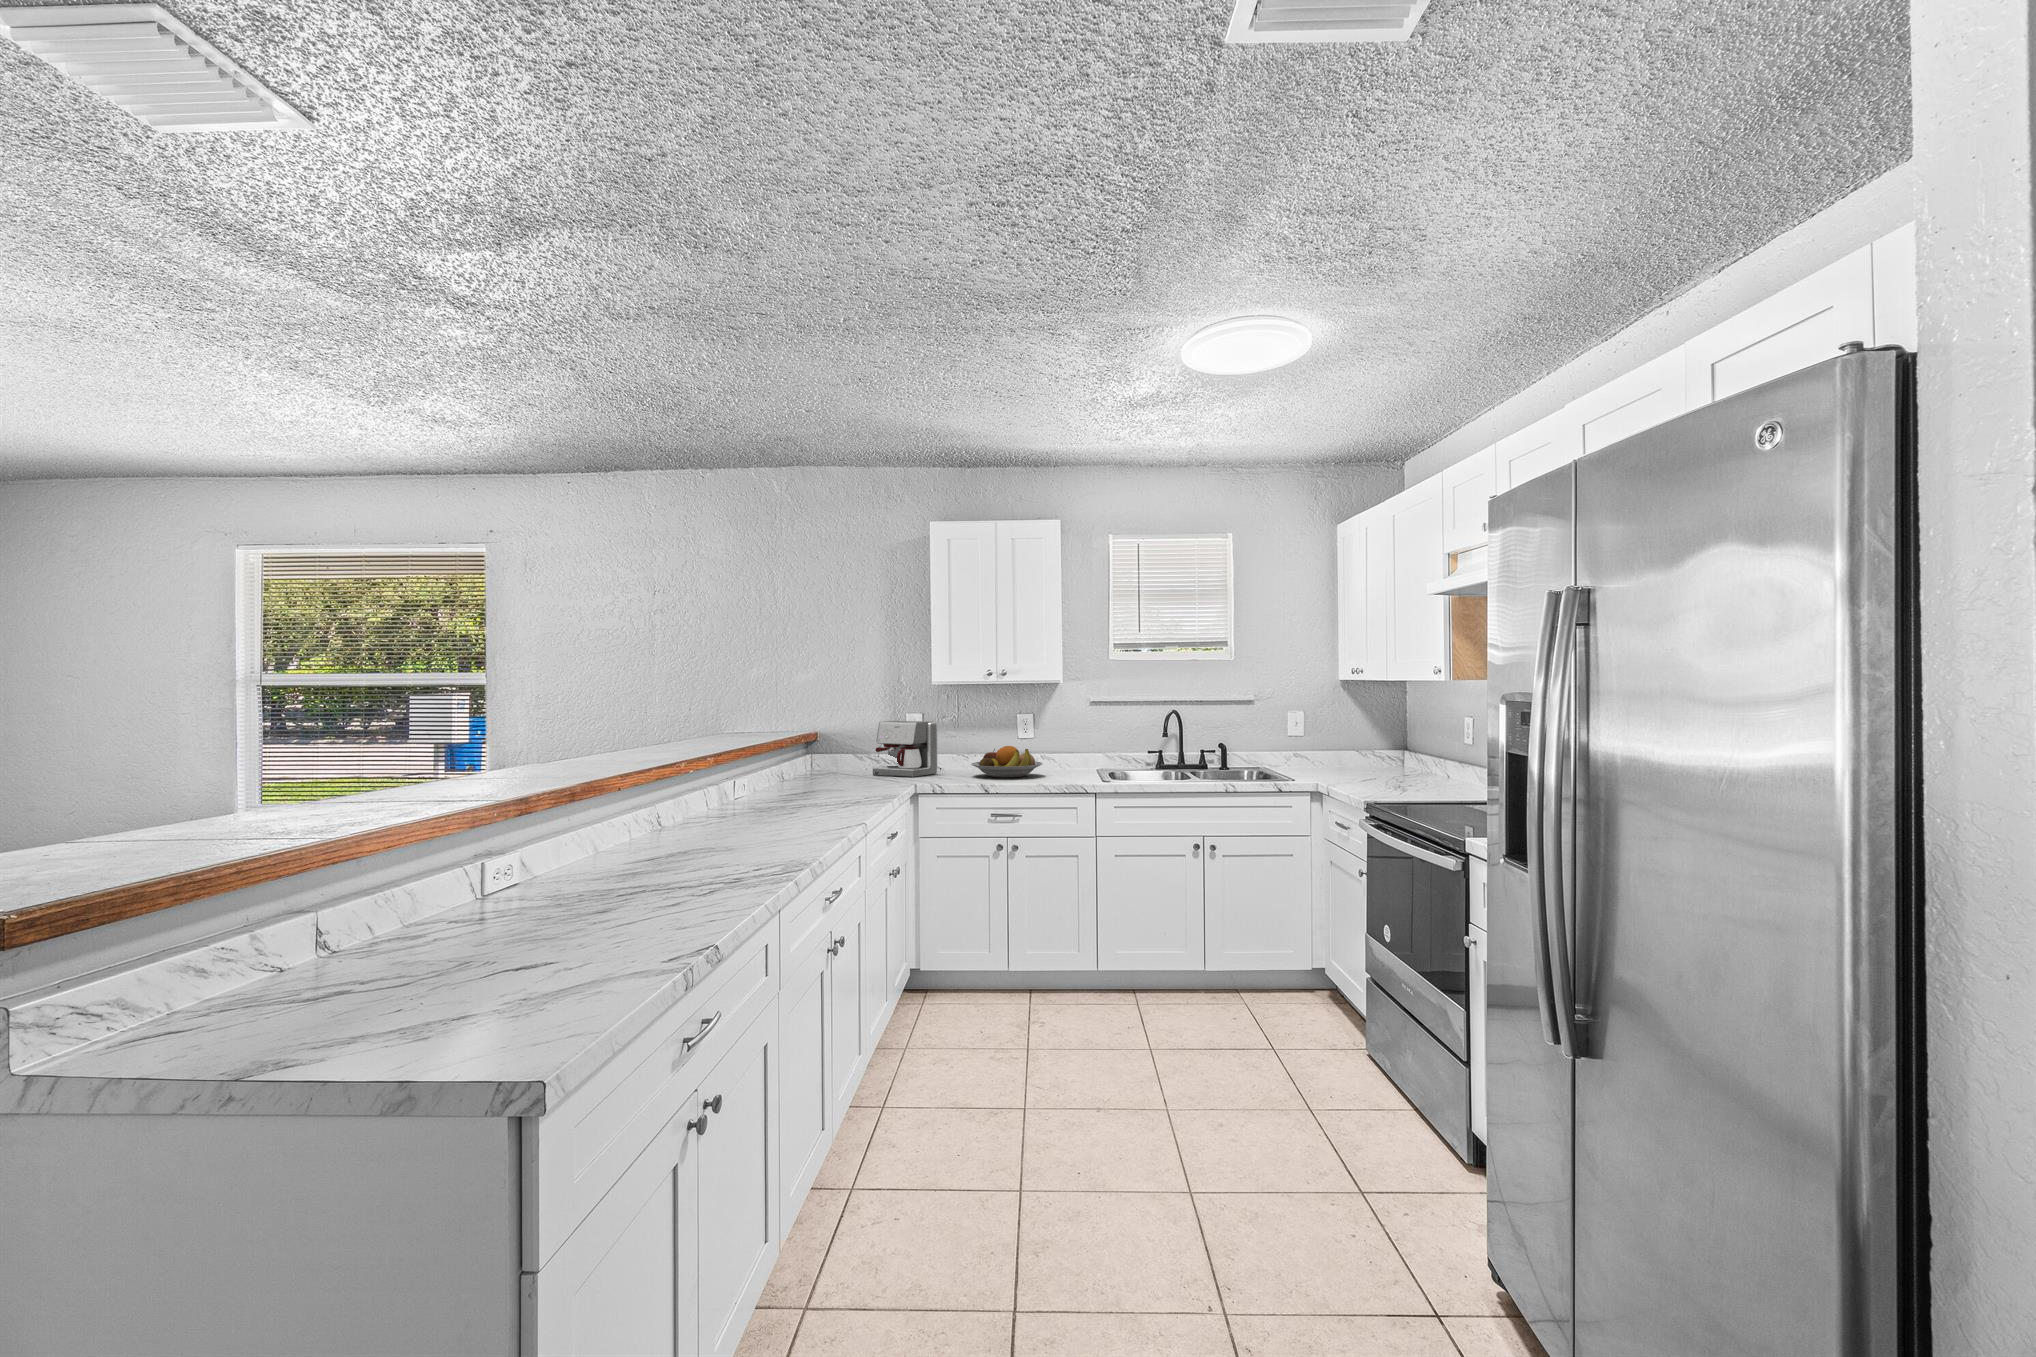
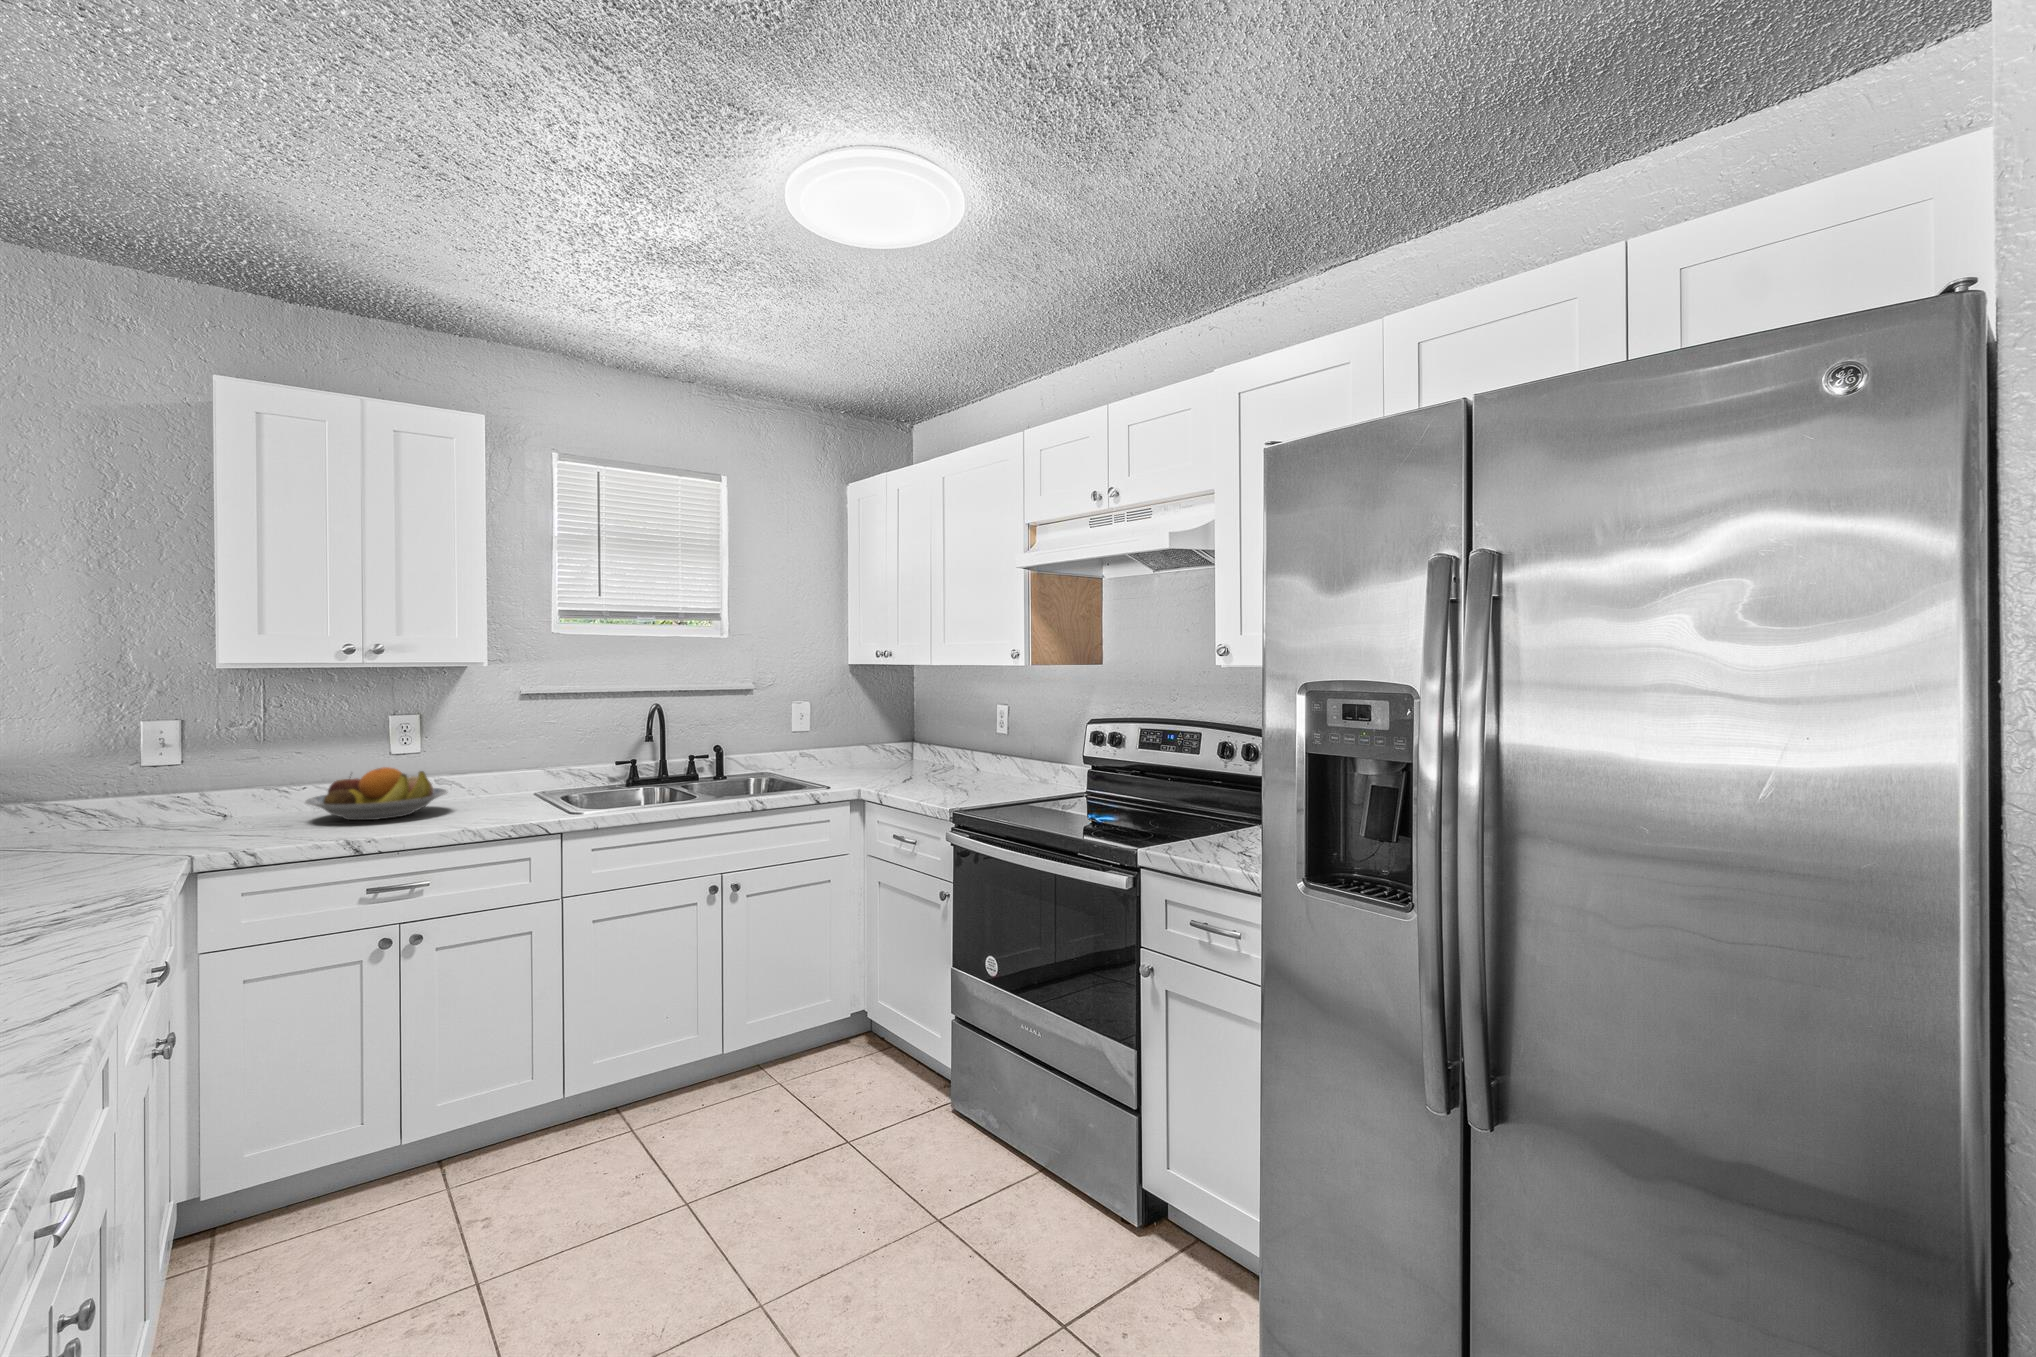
coffee maker: present [873,721,938,777] -> none [60,733,226,839]

